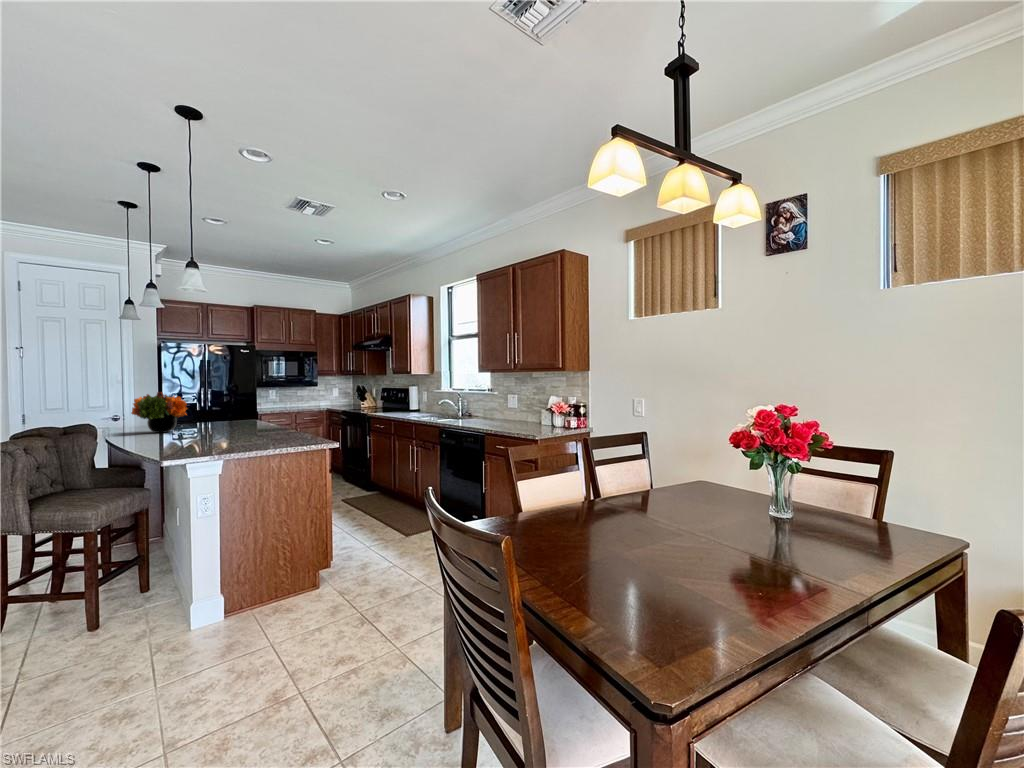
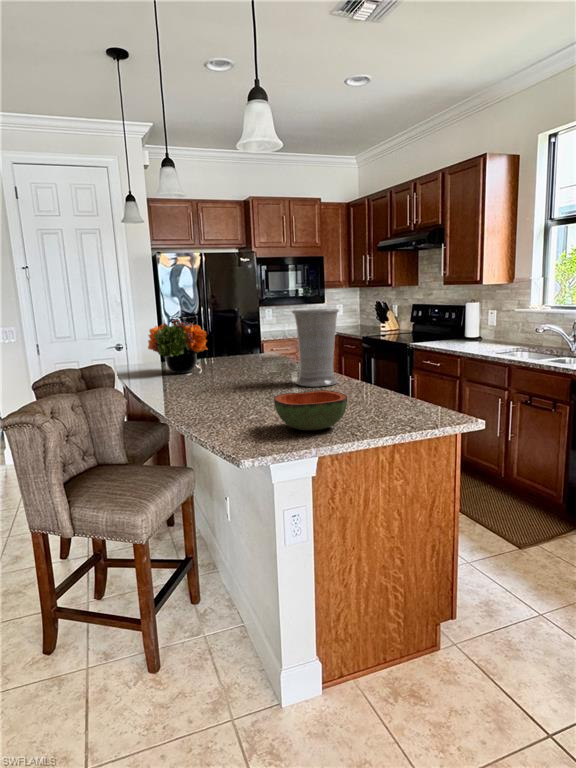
vase: none [244,384,279,434] -> present [292,309,339,387]
bowl: none [199,428,249,448] -> present [274,390,347,430]

